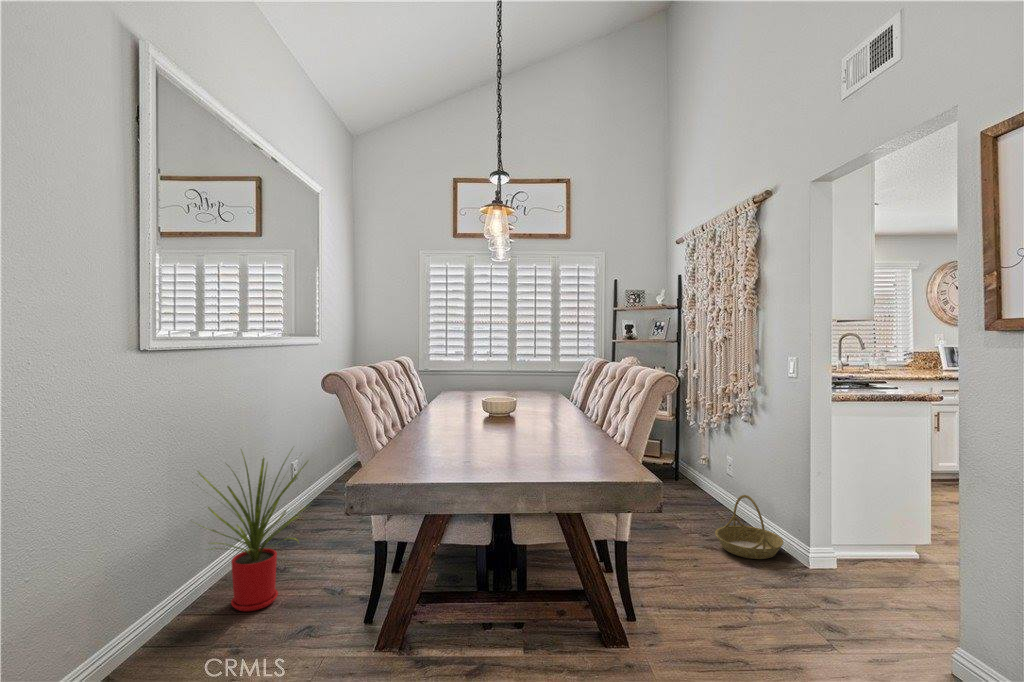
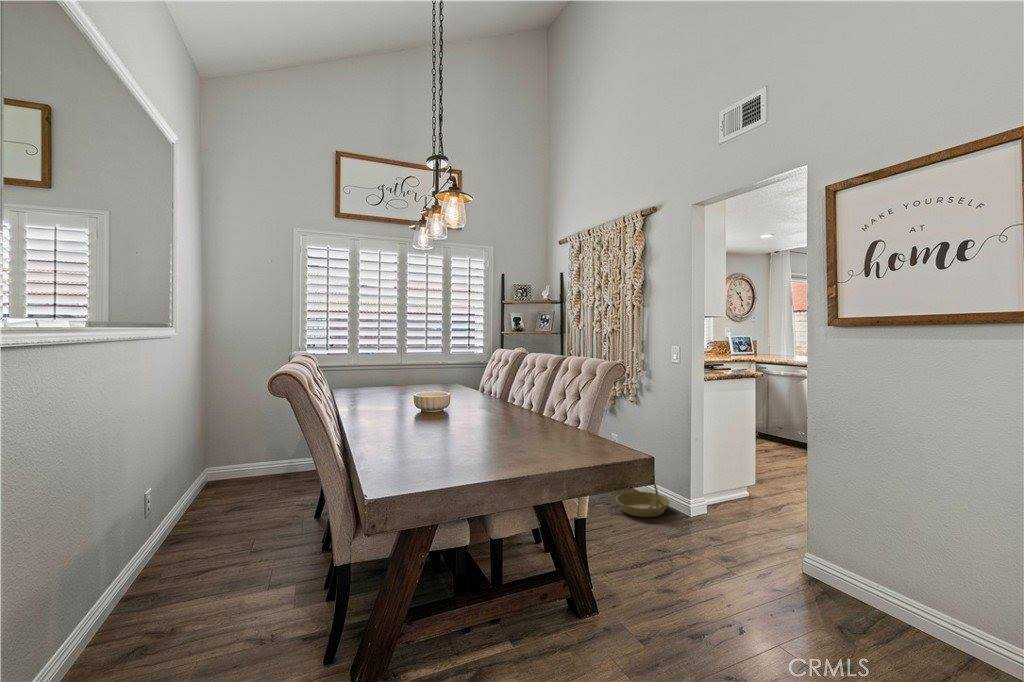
house plant: present [197,450,308,611] -> none [124,454,257,632]

